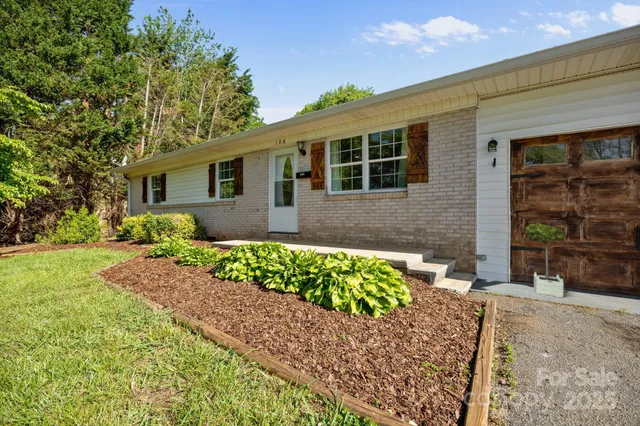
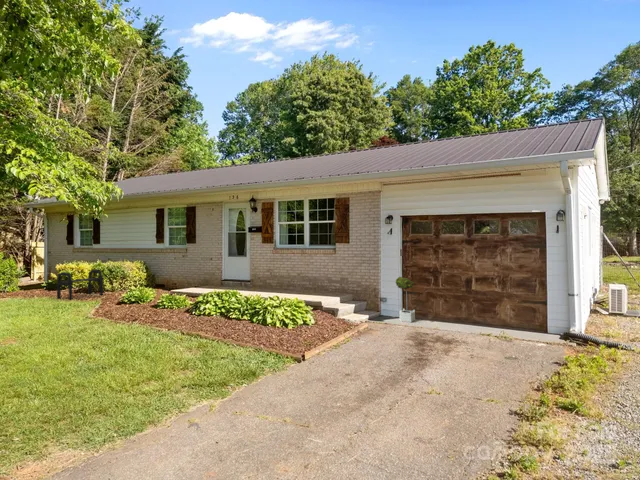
bench: none [100,220,151,250] -> present [57,270,103,299]

